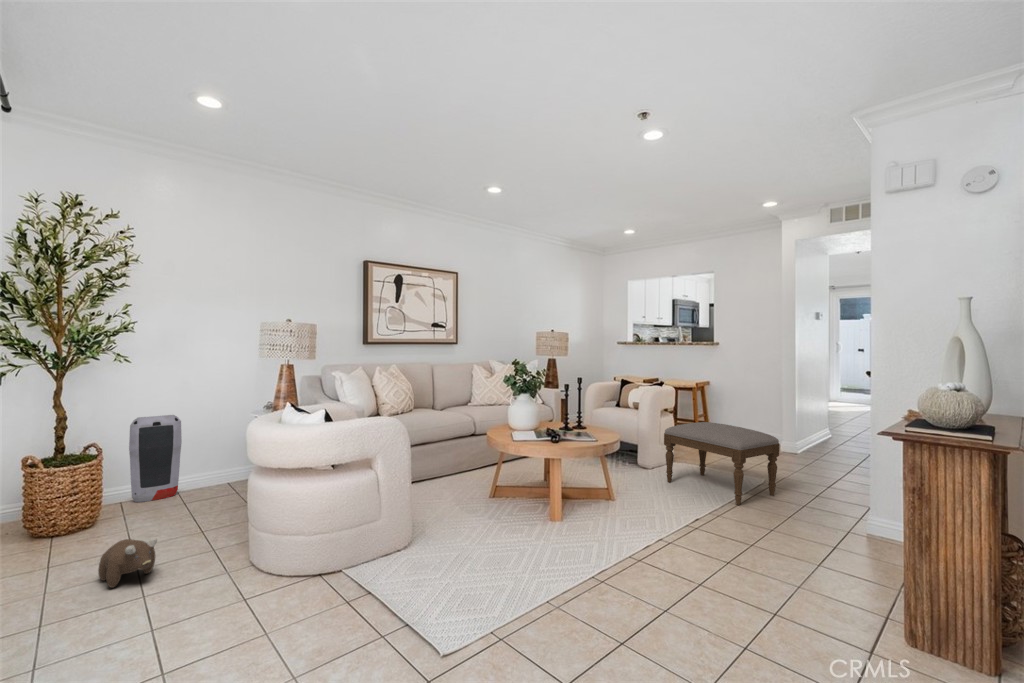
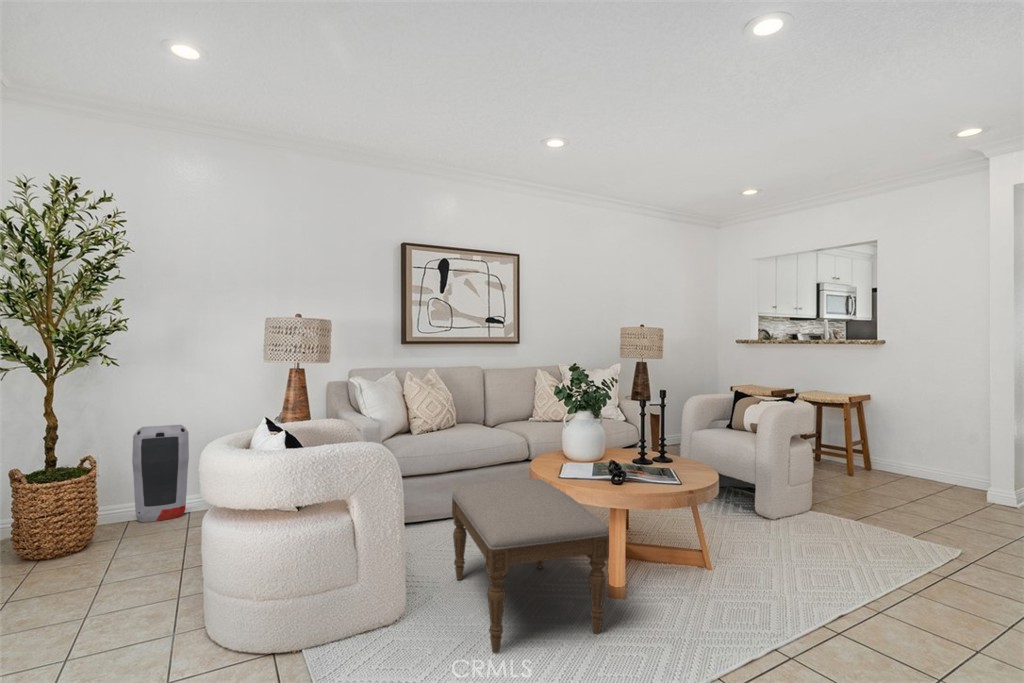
ottoman: present [664,422,779,505] -> present [452,479,609,653]
plush toy: present [98,539,157,588] -> none [40,580,105,640]

